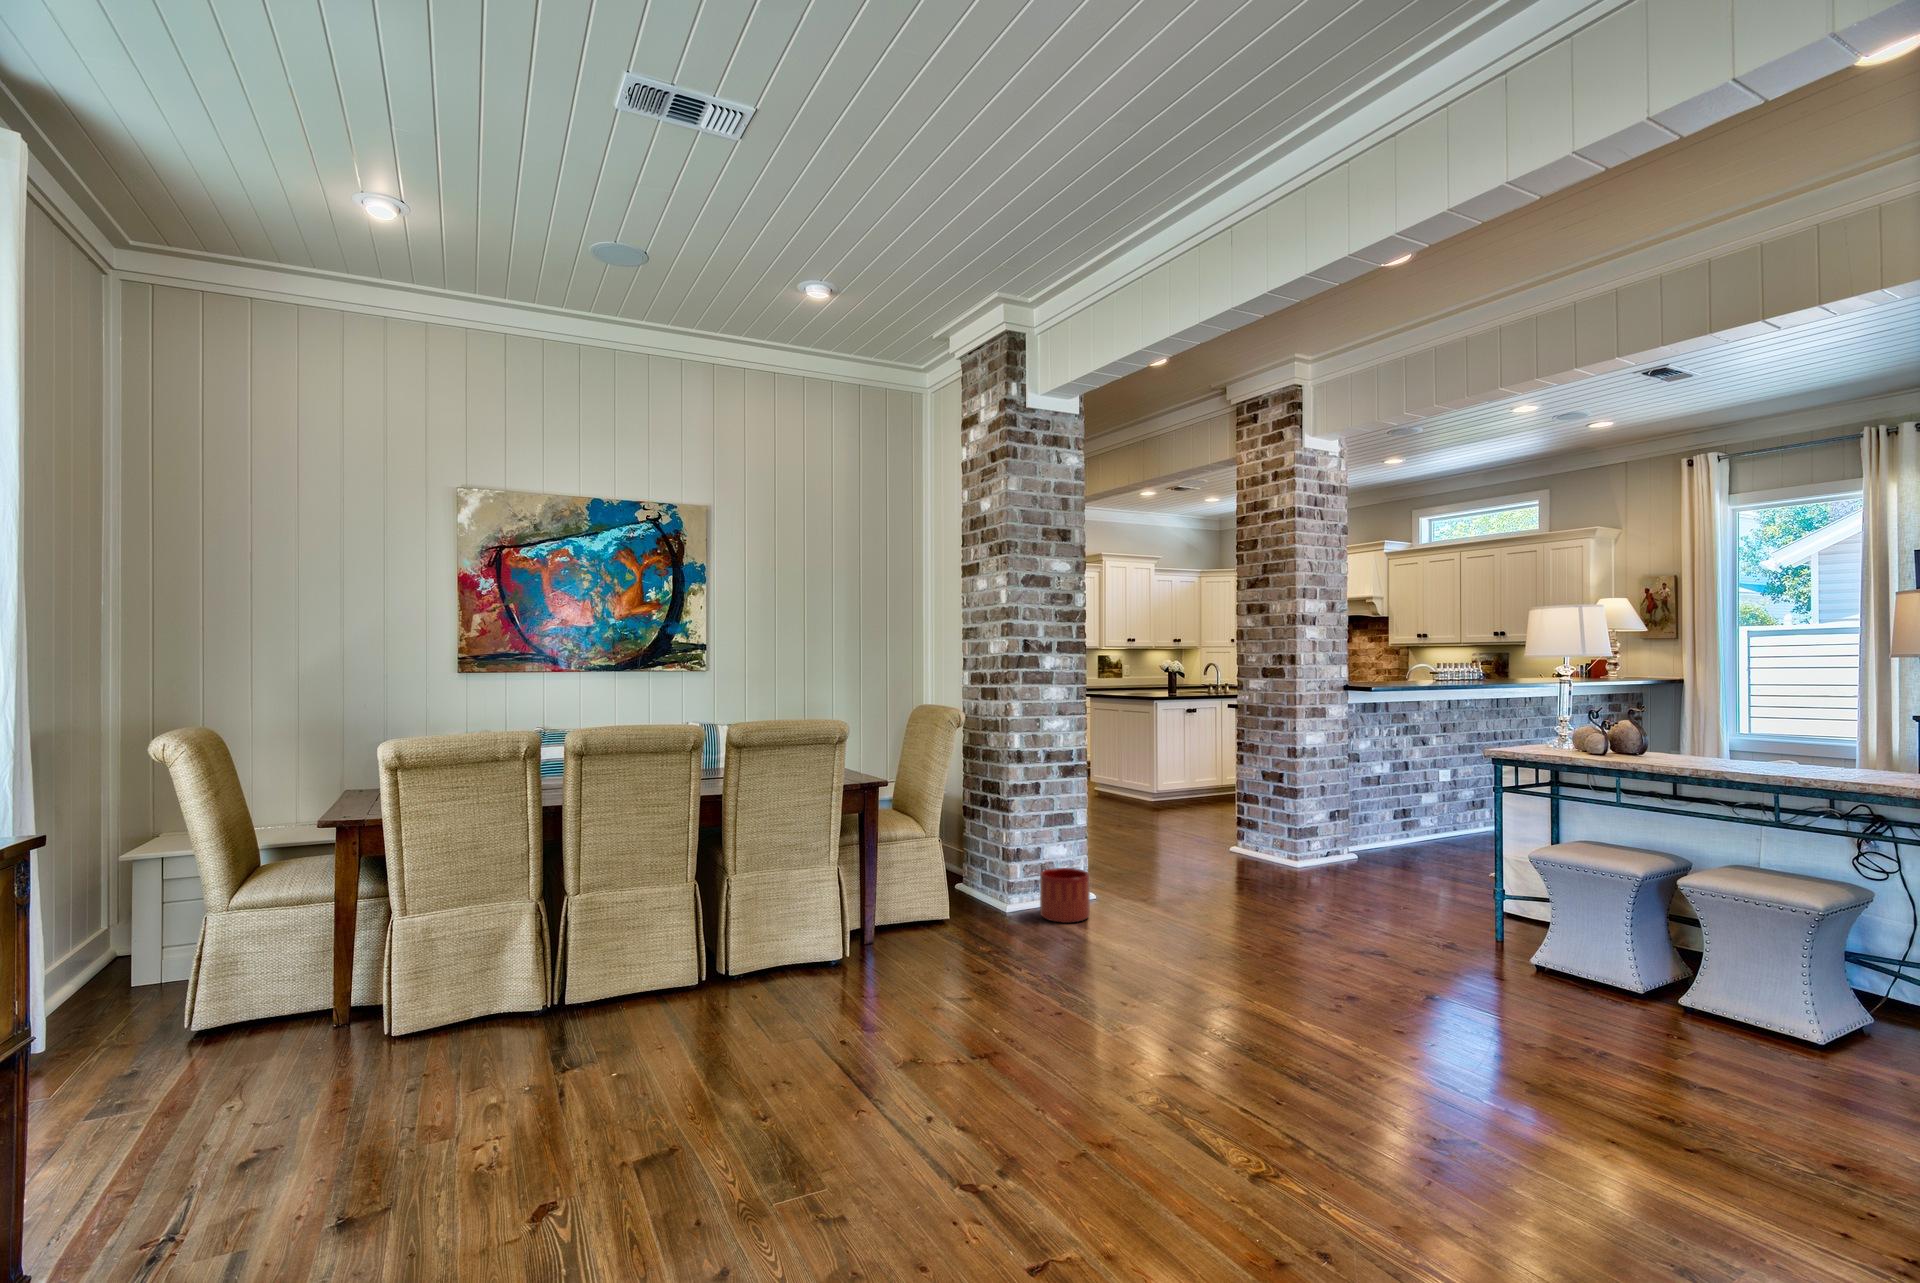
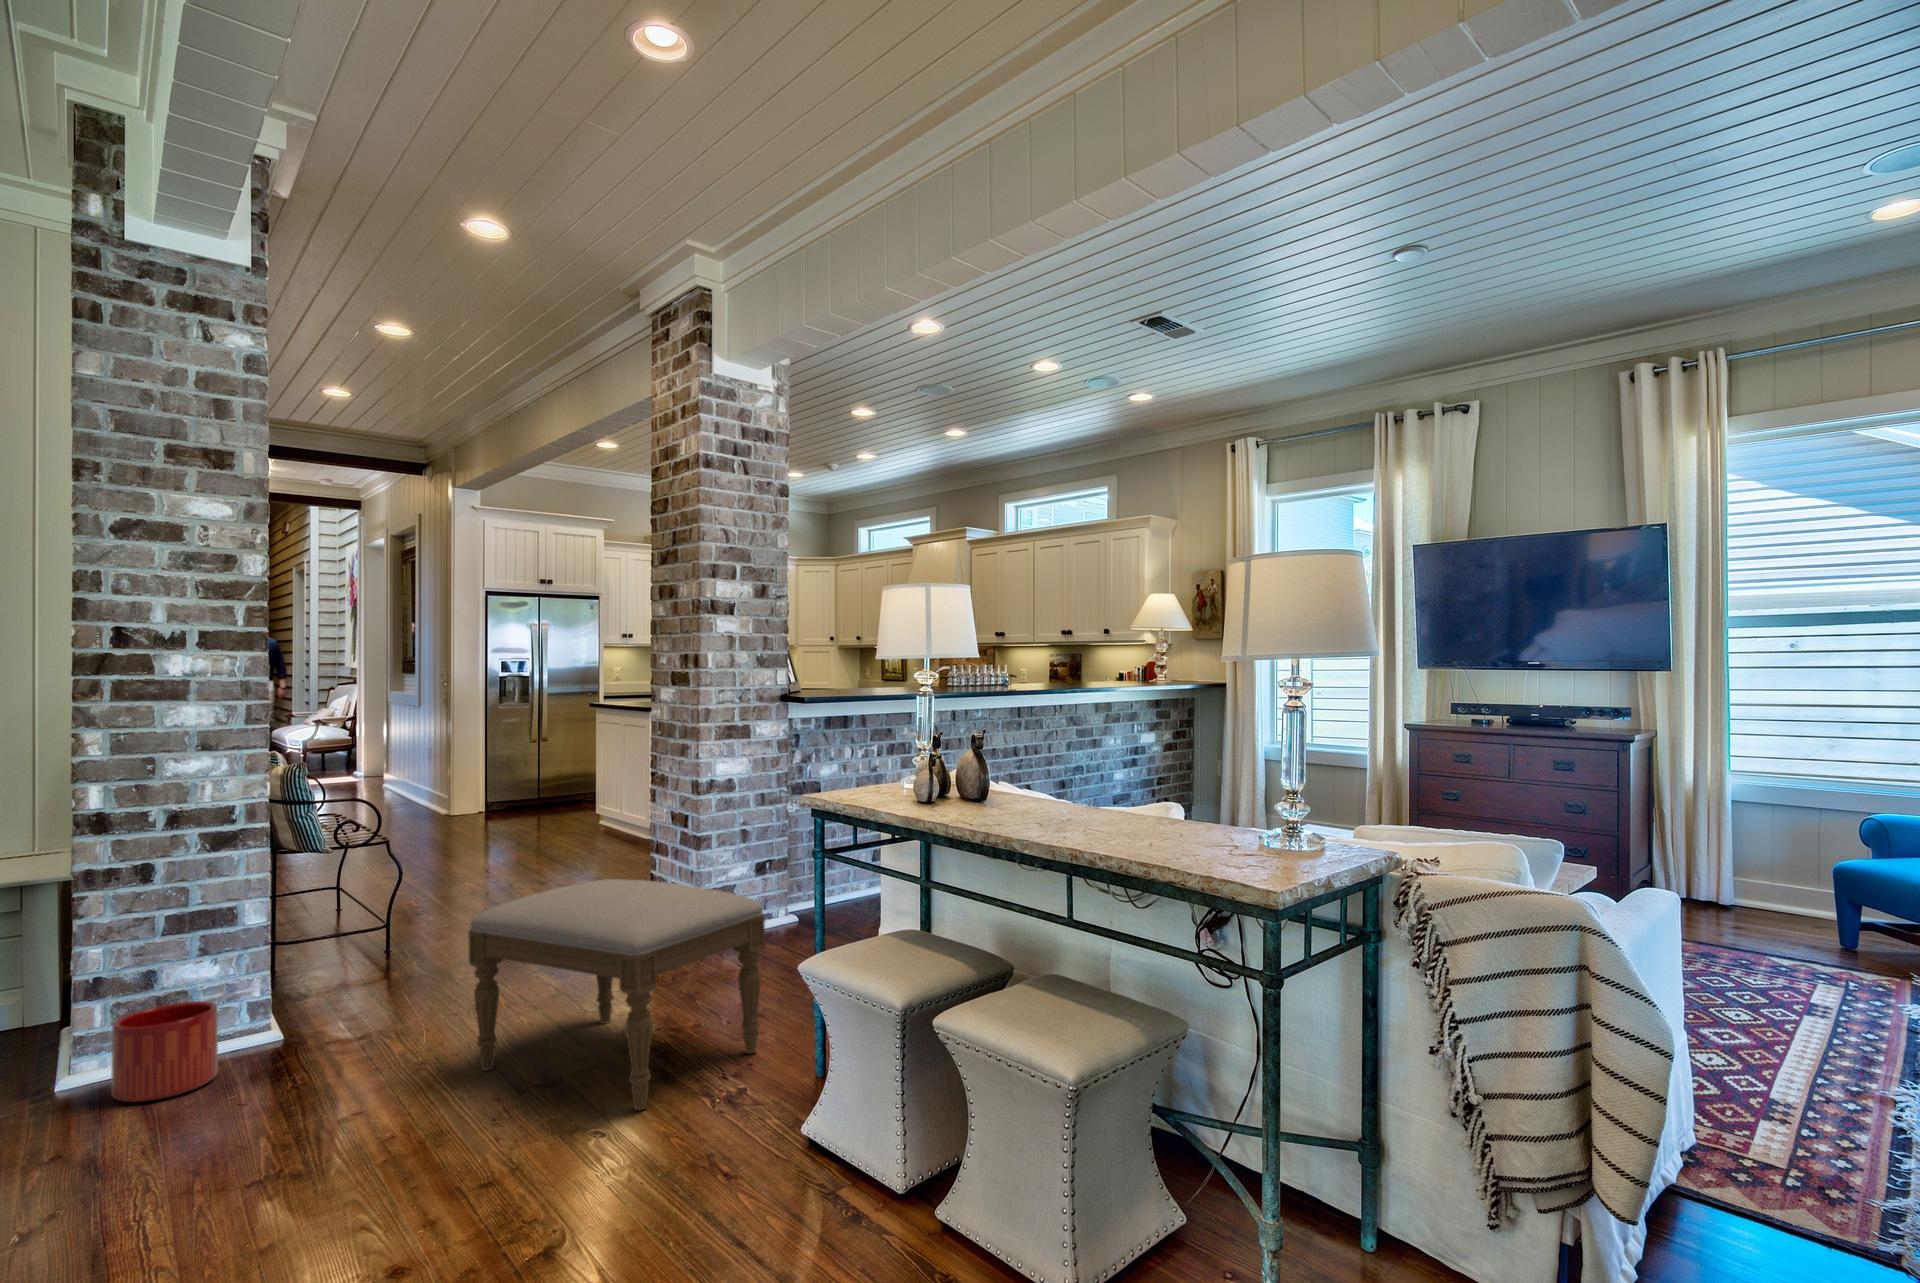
ottoman: none [1246,812,1445,956] -> present [468,879,765,1110]

